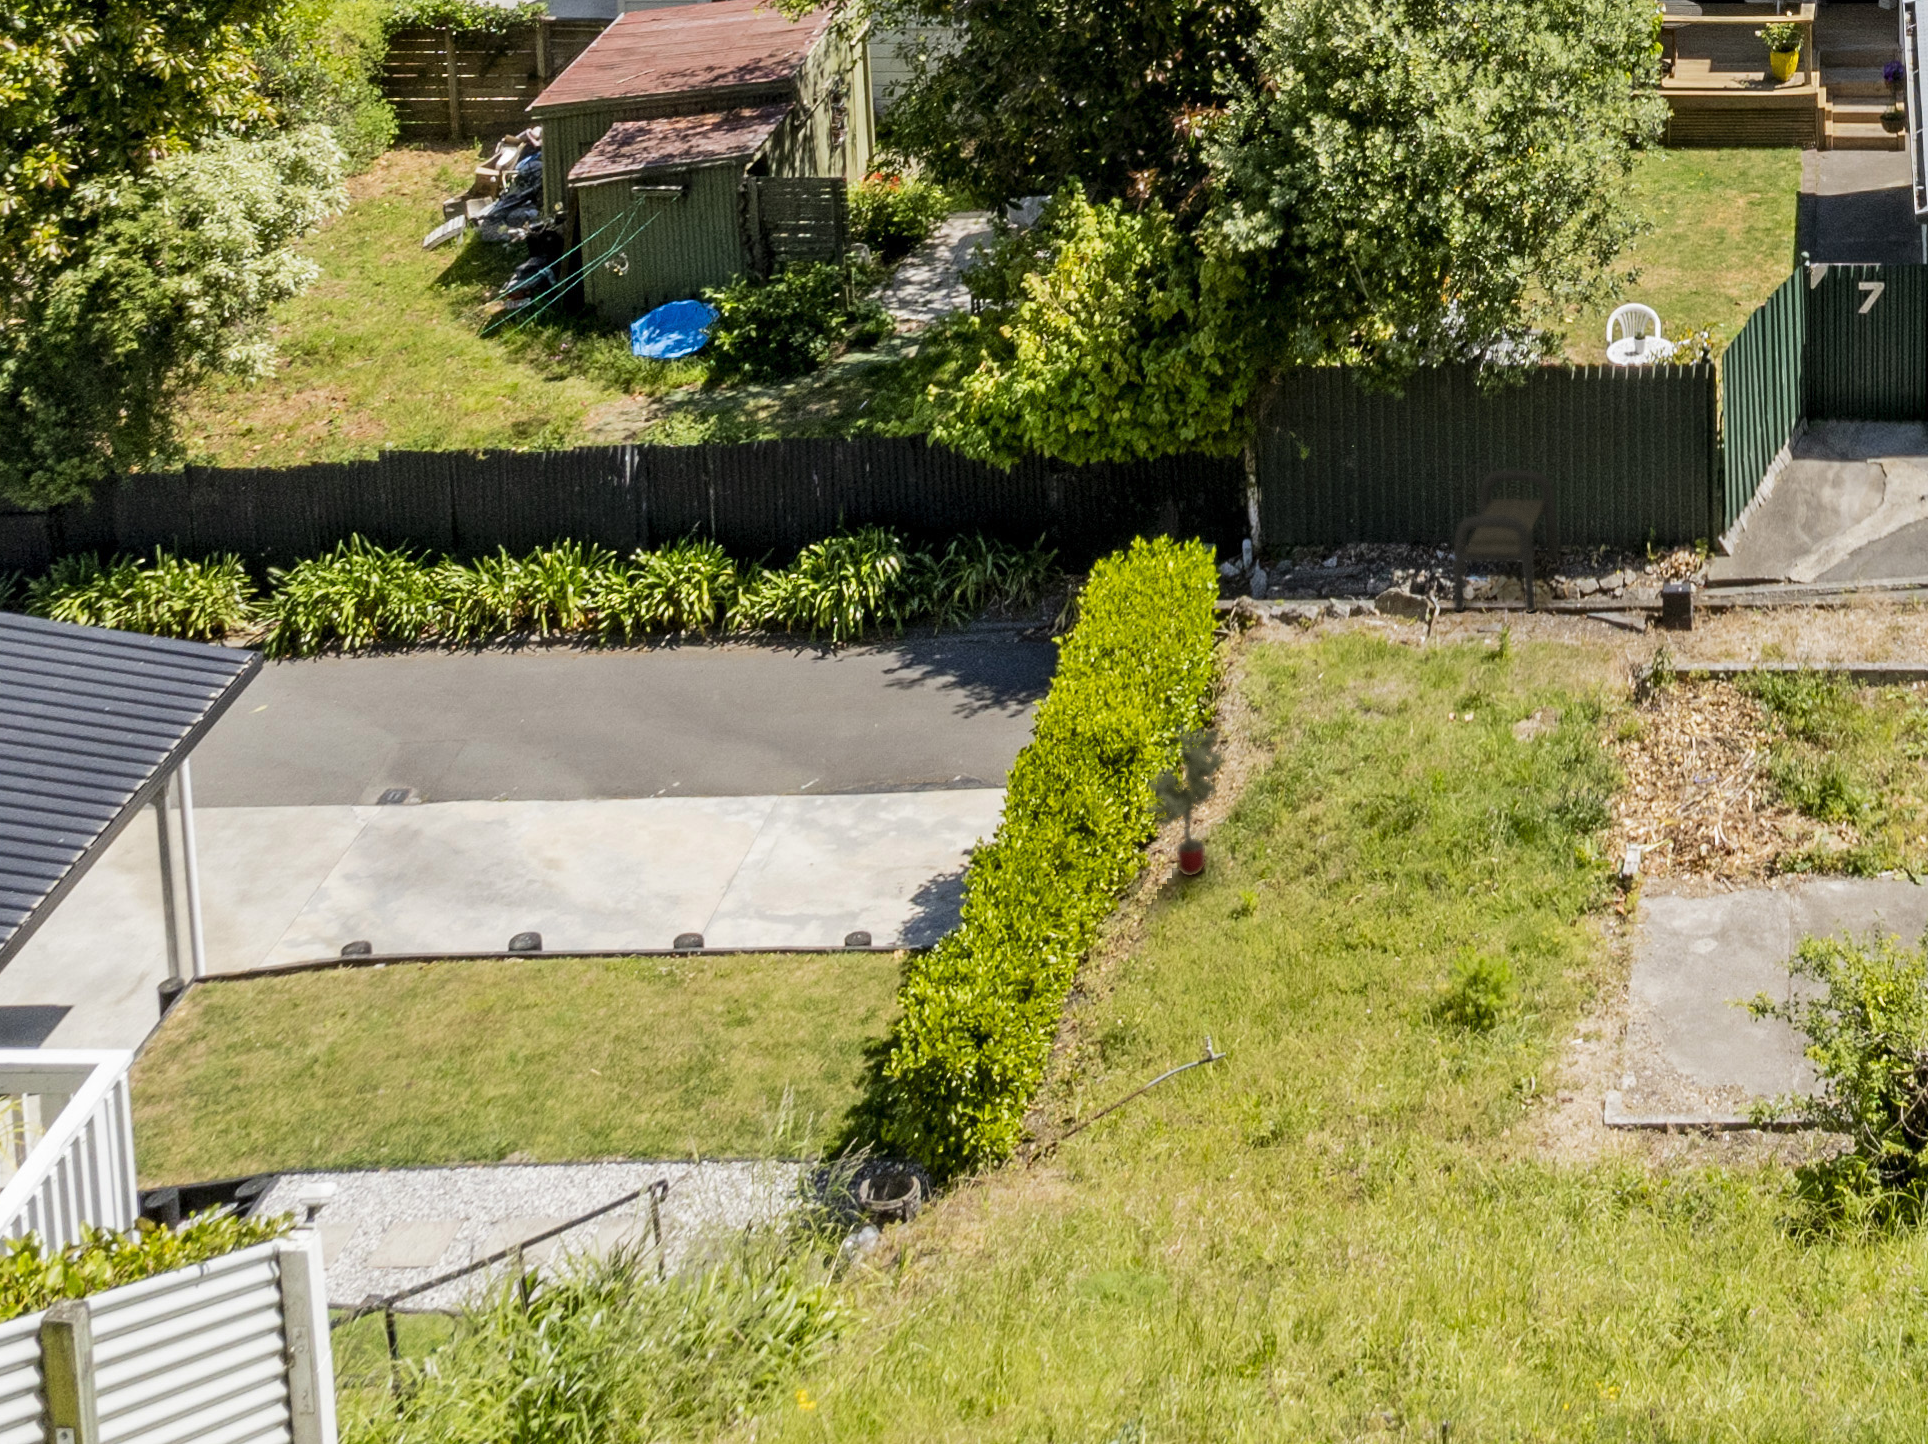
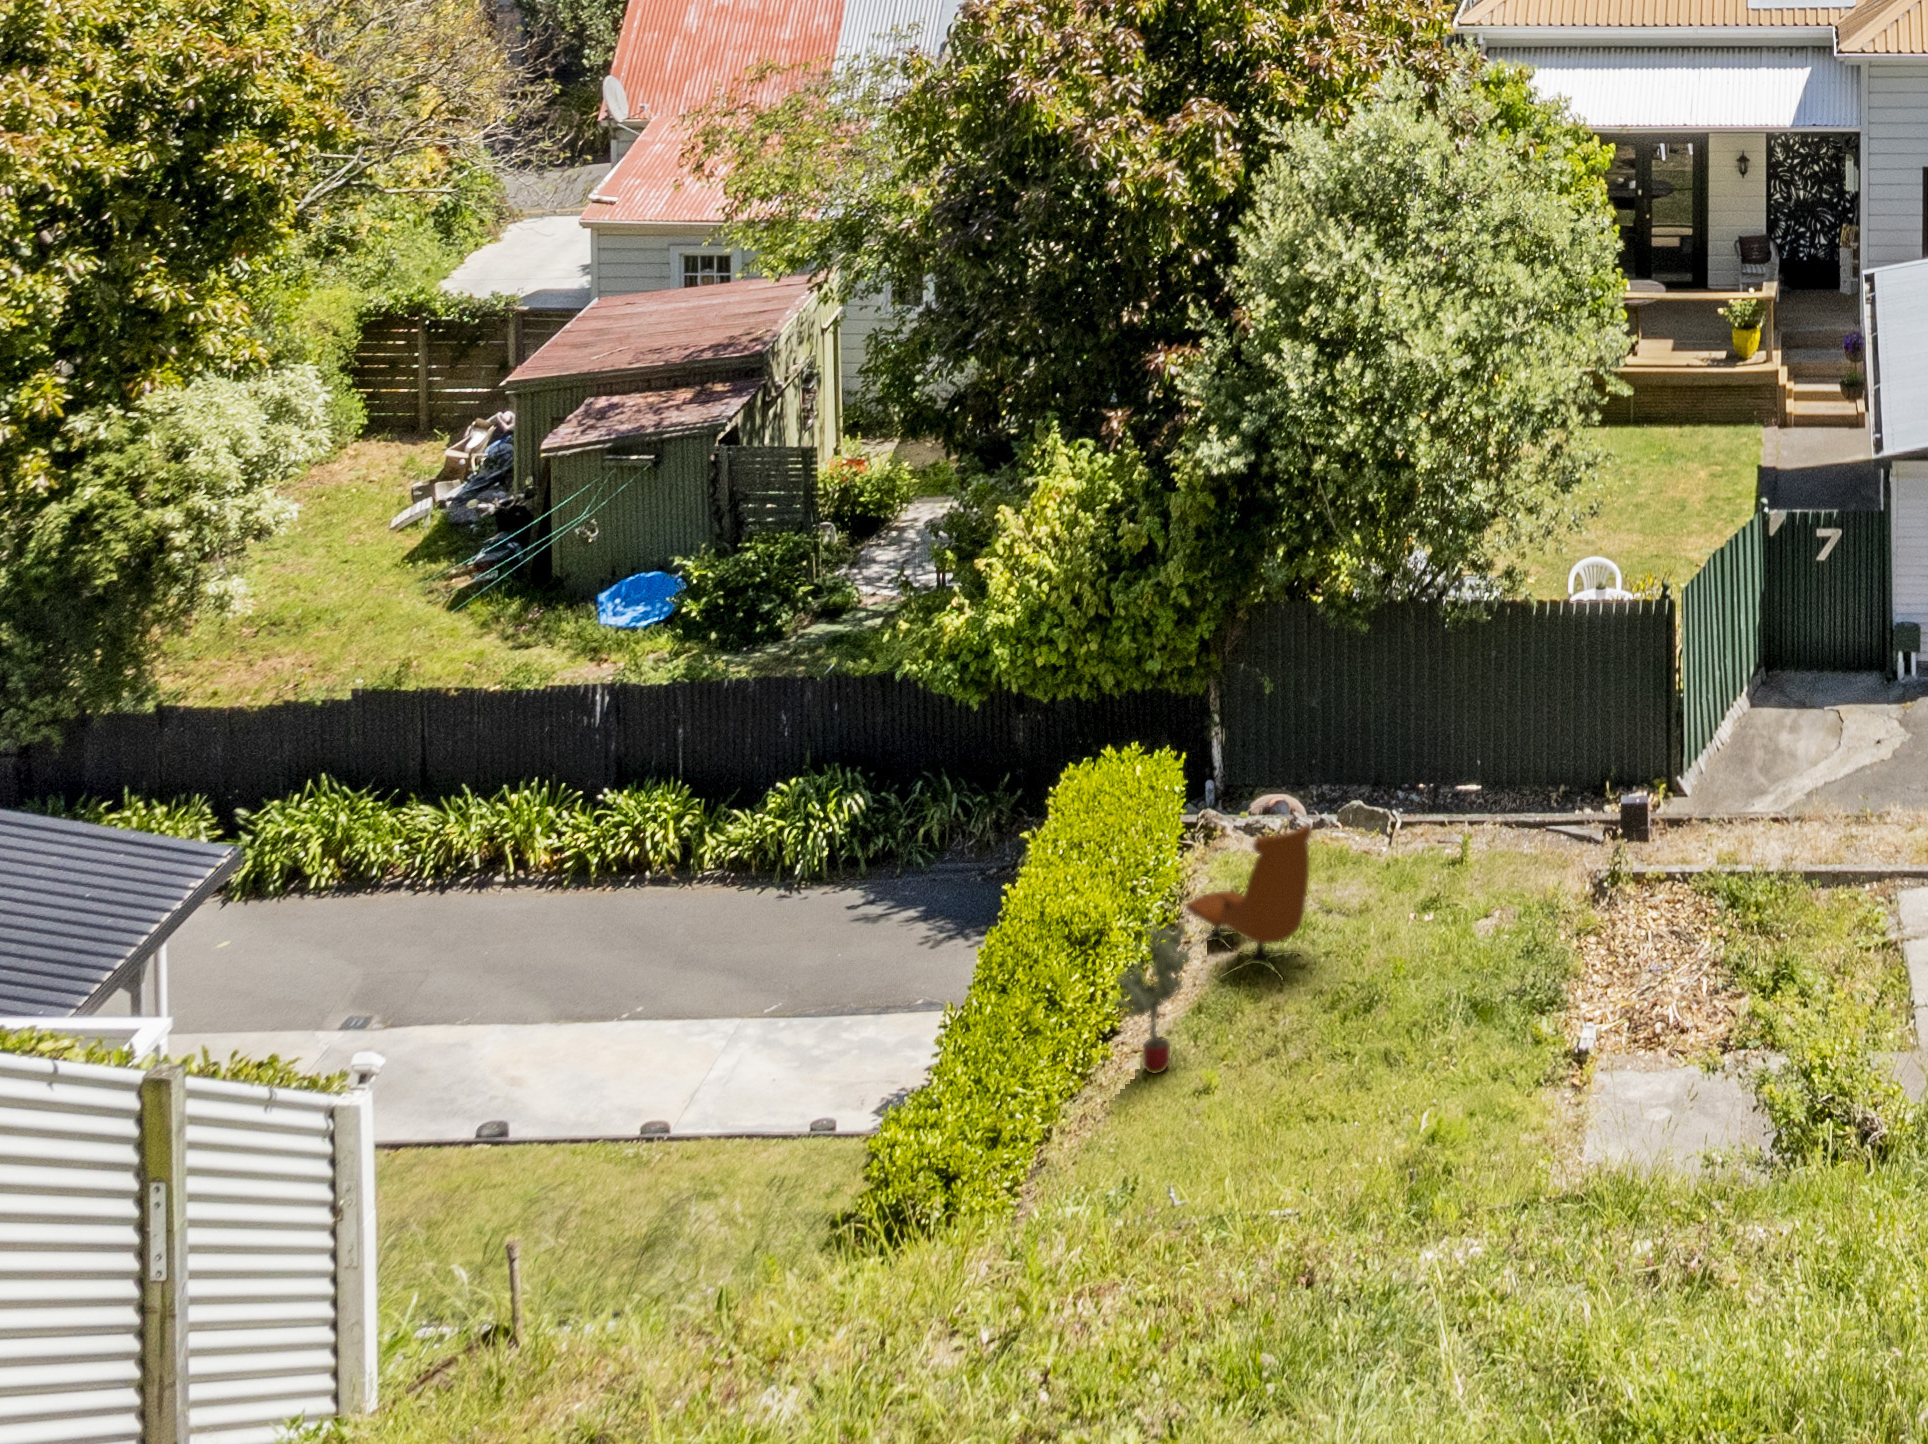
bench: present [1453,469,1559,612] -> none [1415,707,1520,846]
lounge chair: none [1221,616,1346,768] -> present [1186,824,1312,978]

